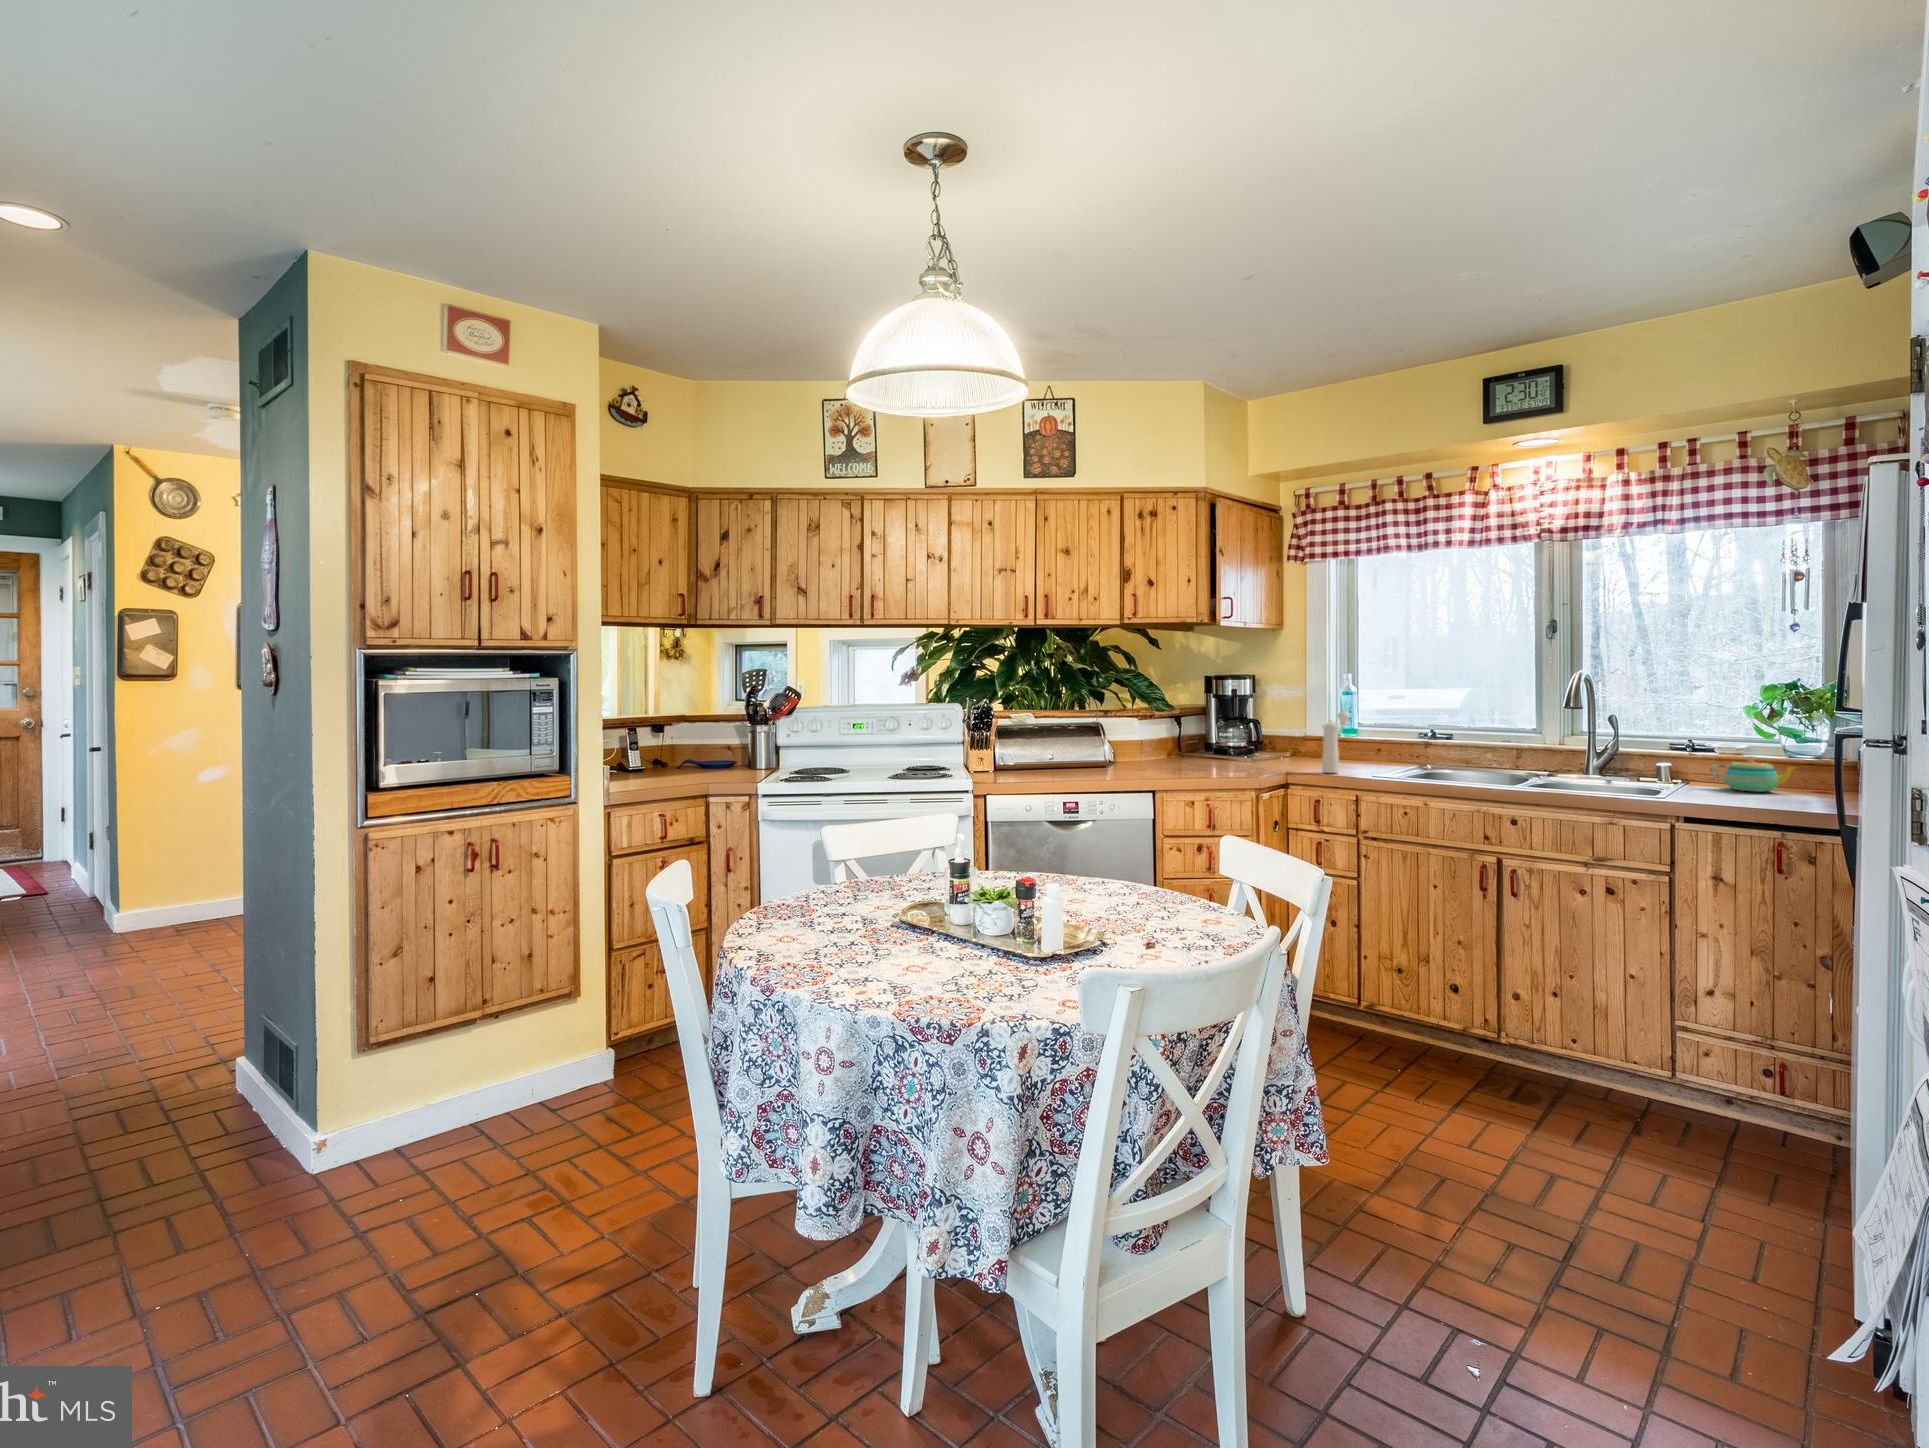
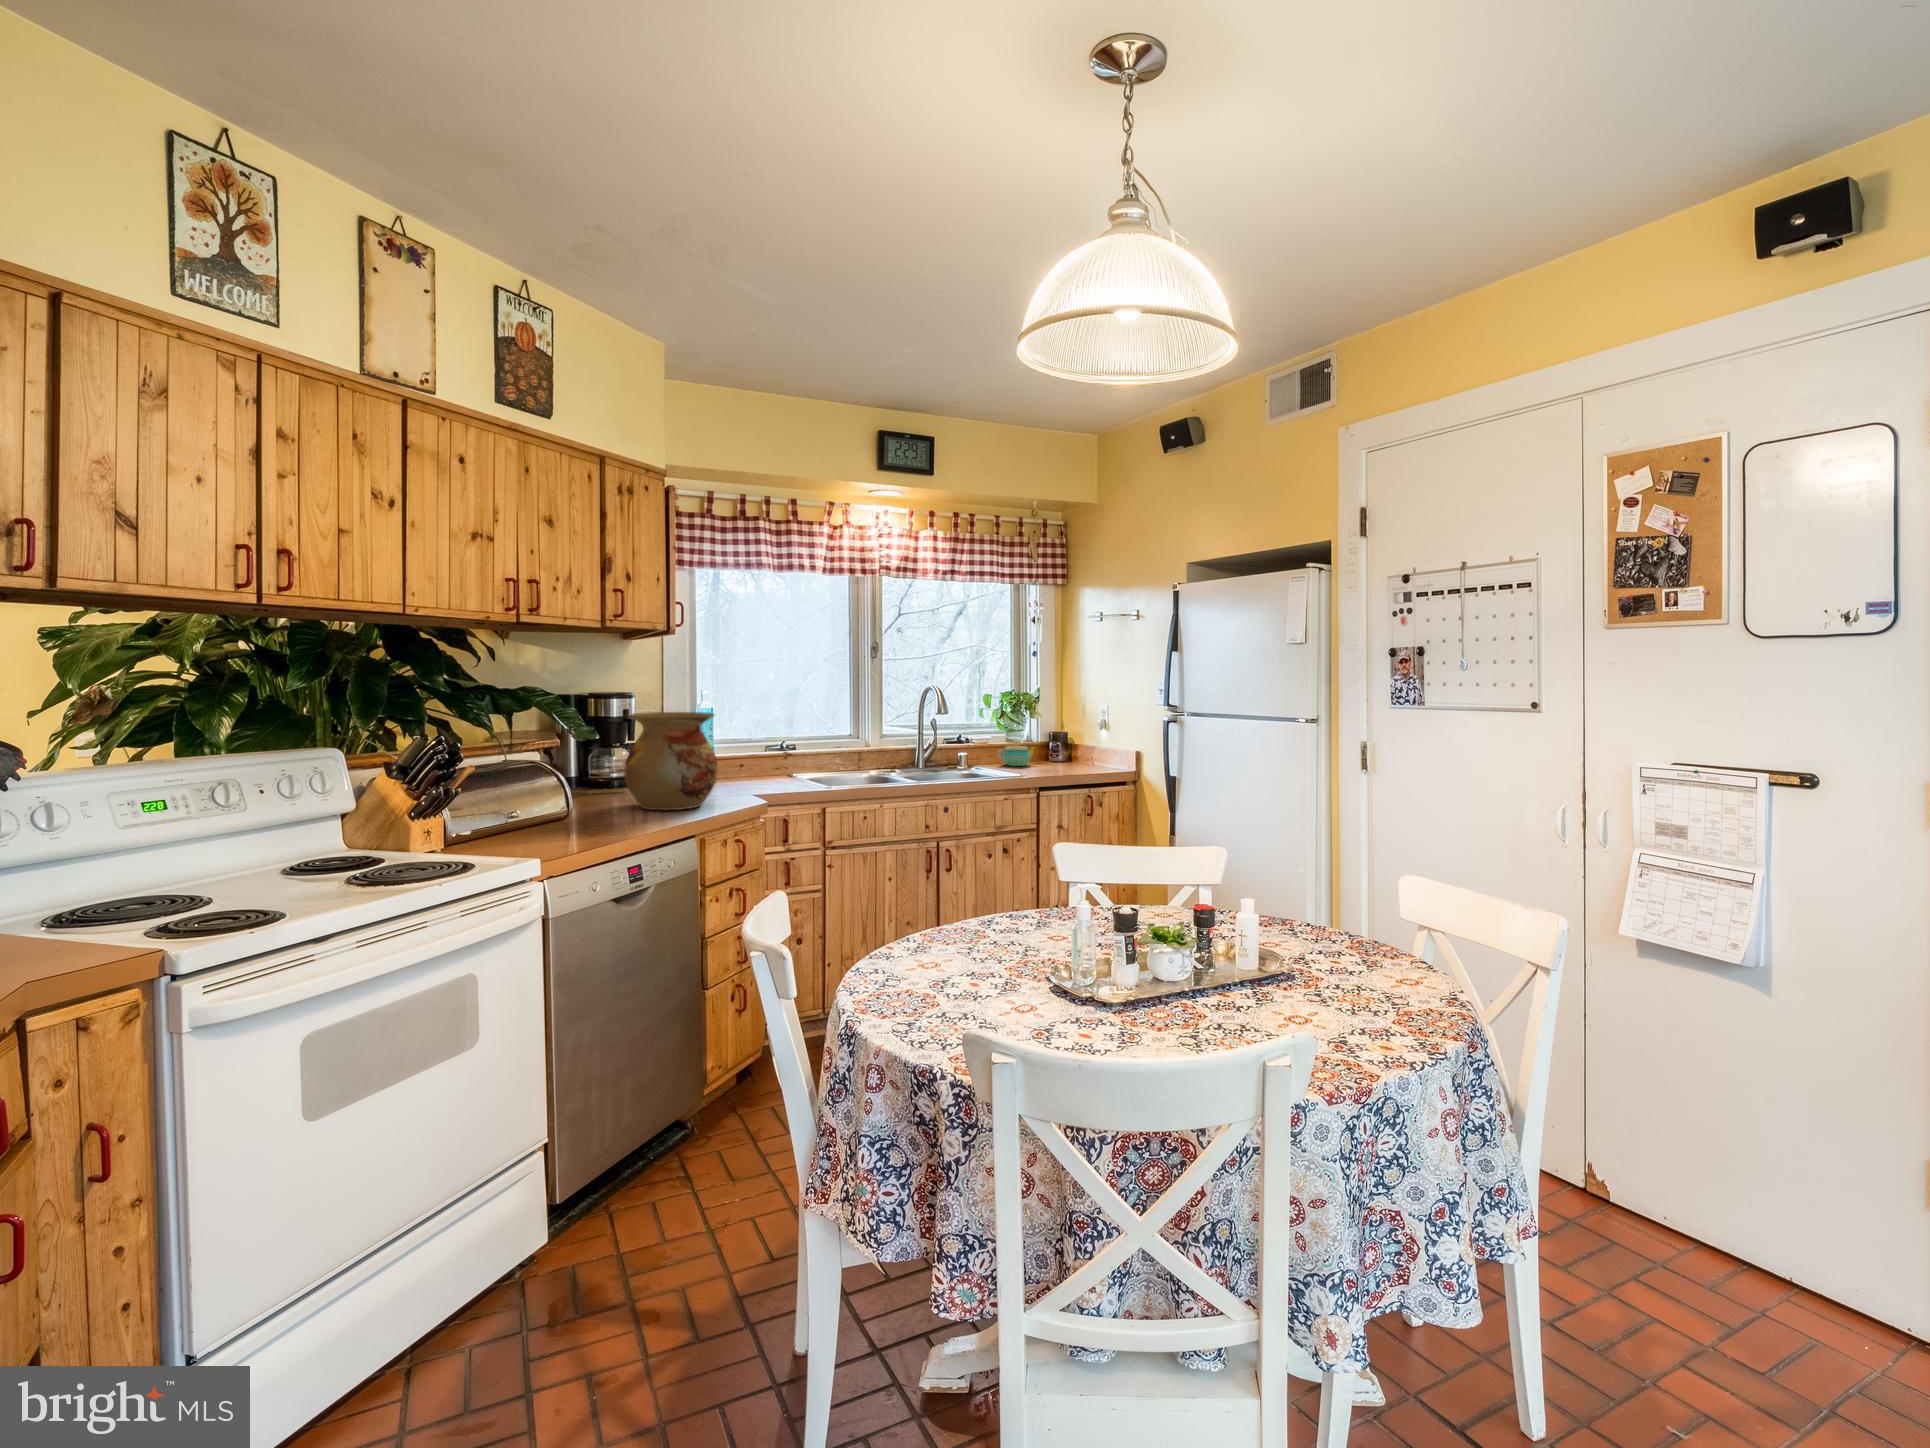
vase: none [1146,692,1223,772] -> present [624,712,718,810]
pepper mill: present [1322,712,1349,773] -> none [777,727,801,789]

